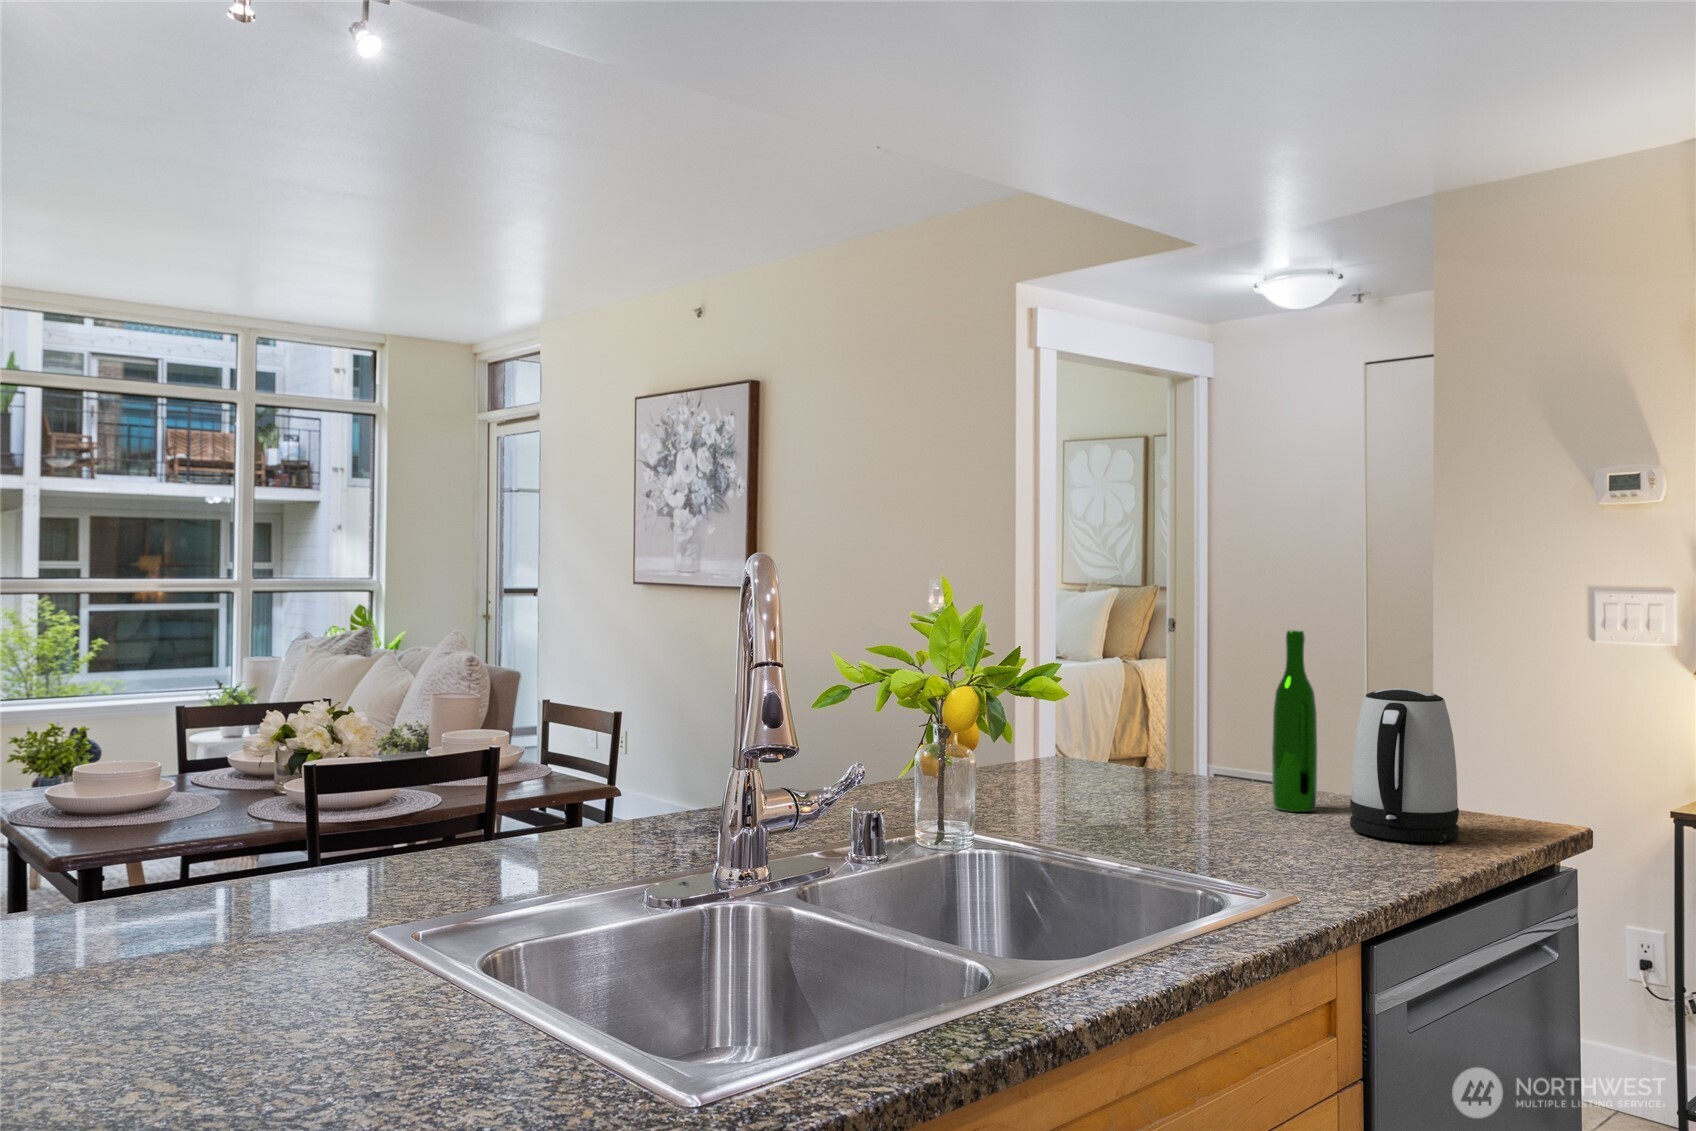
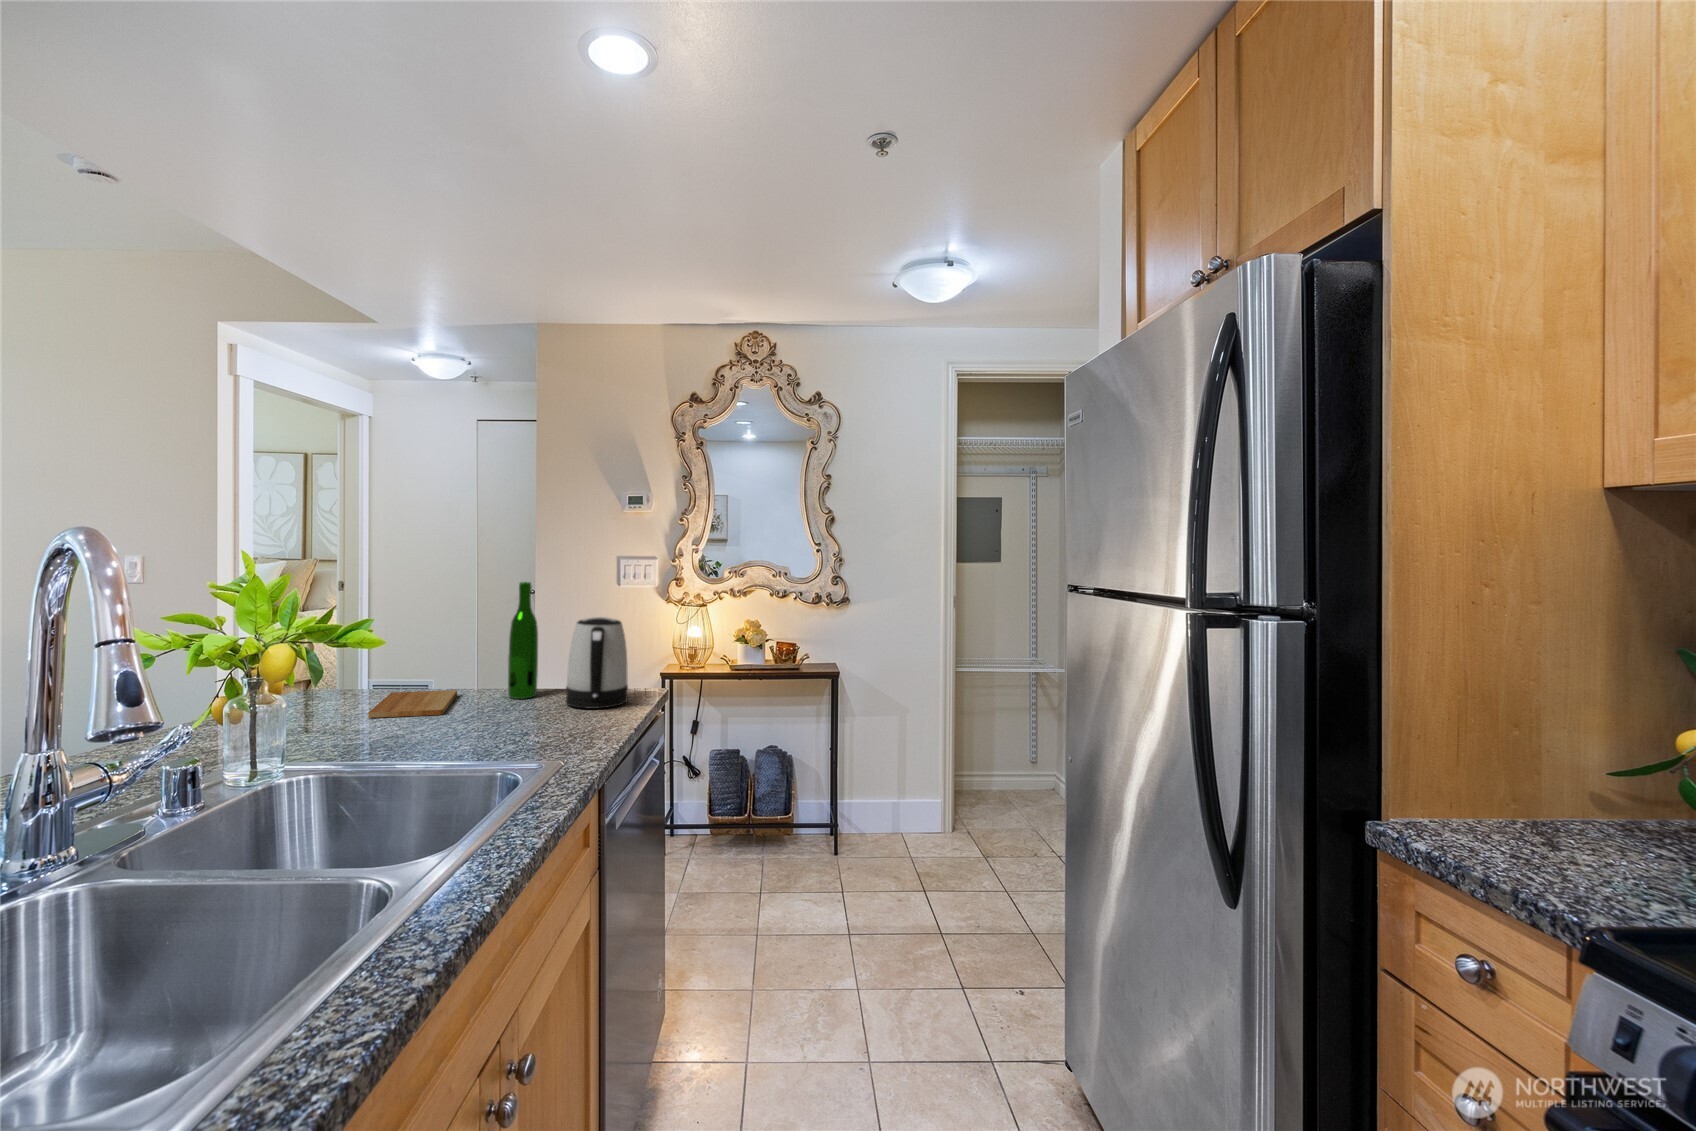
cutting board: none [1087,780,1207,815] -> present [368,690,457,718]

